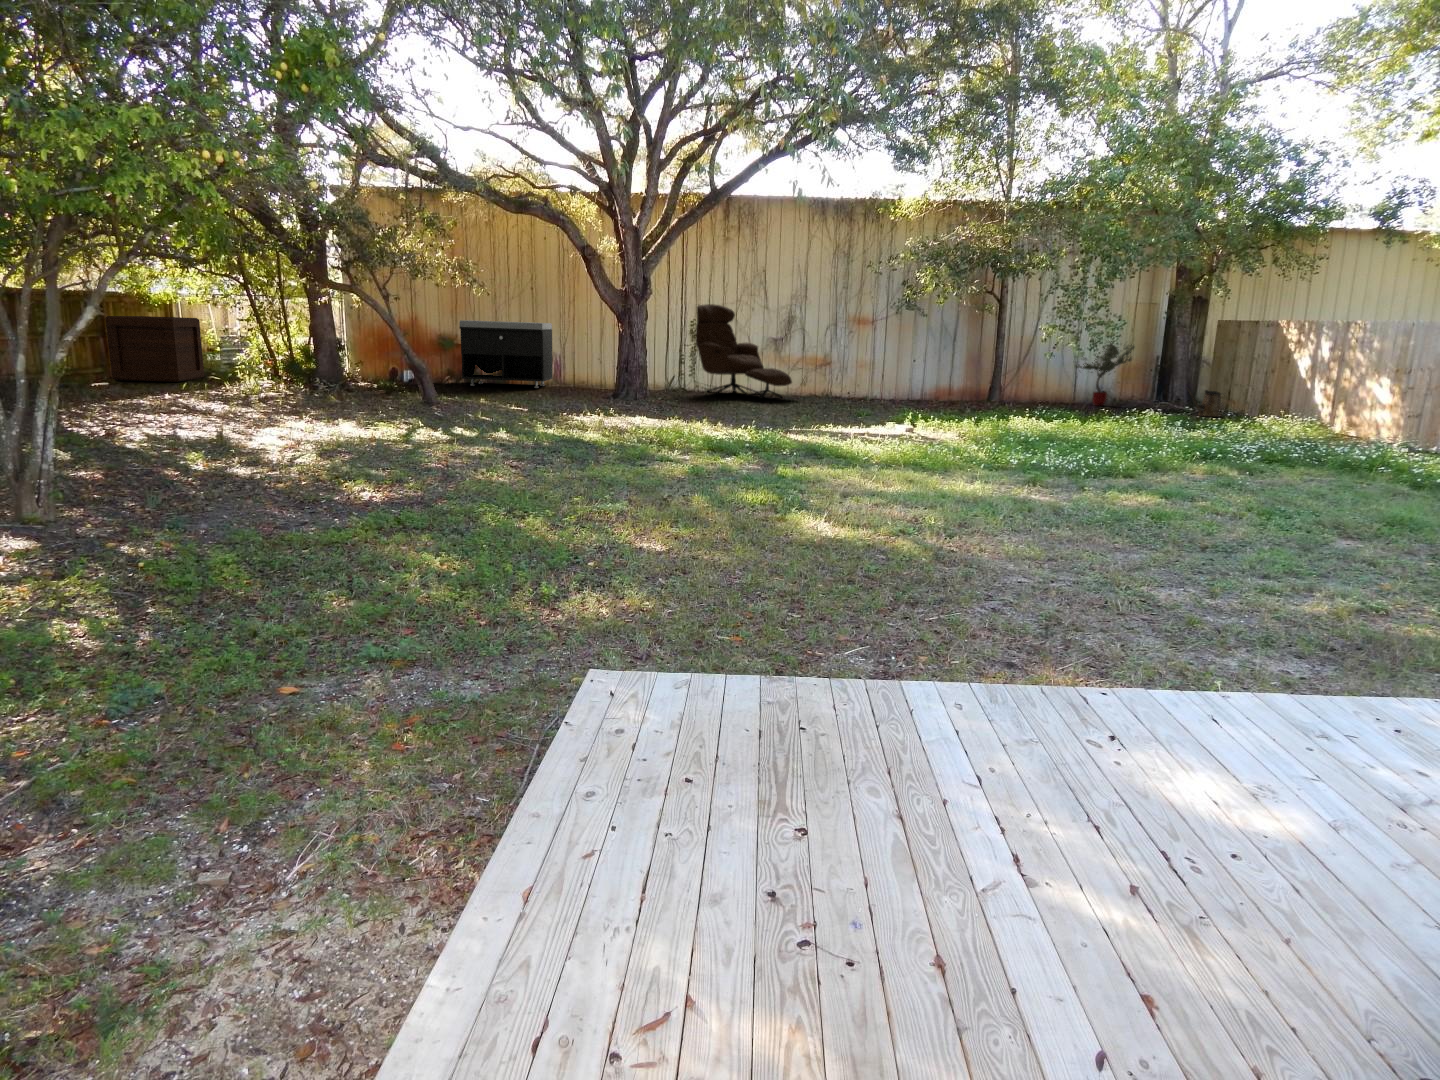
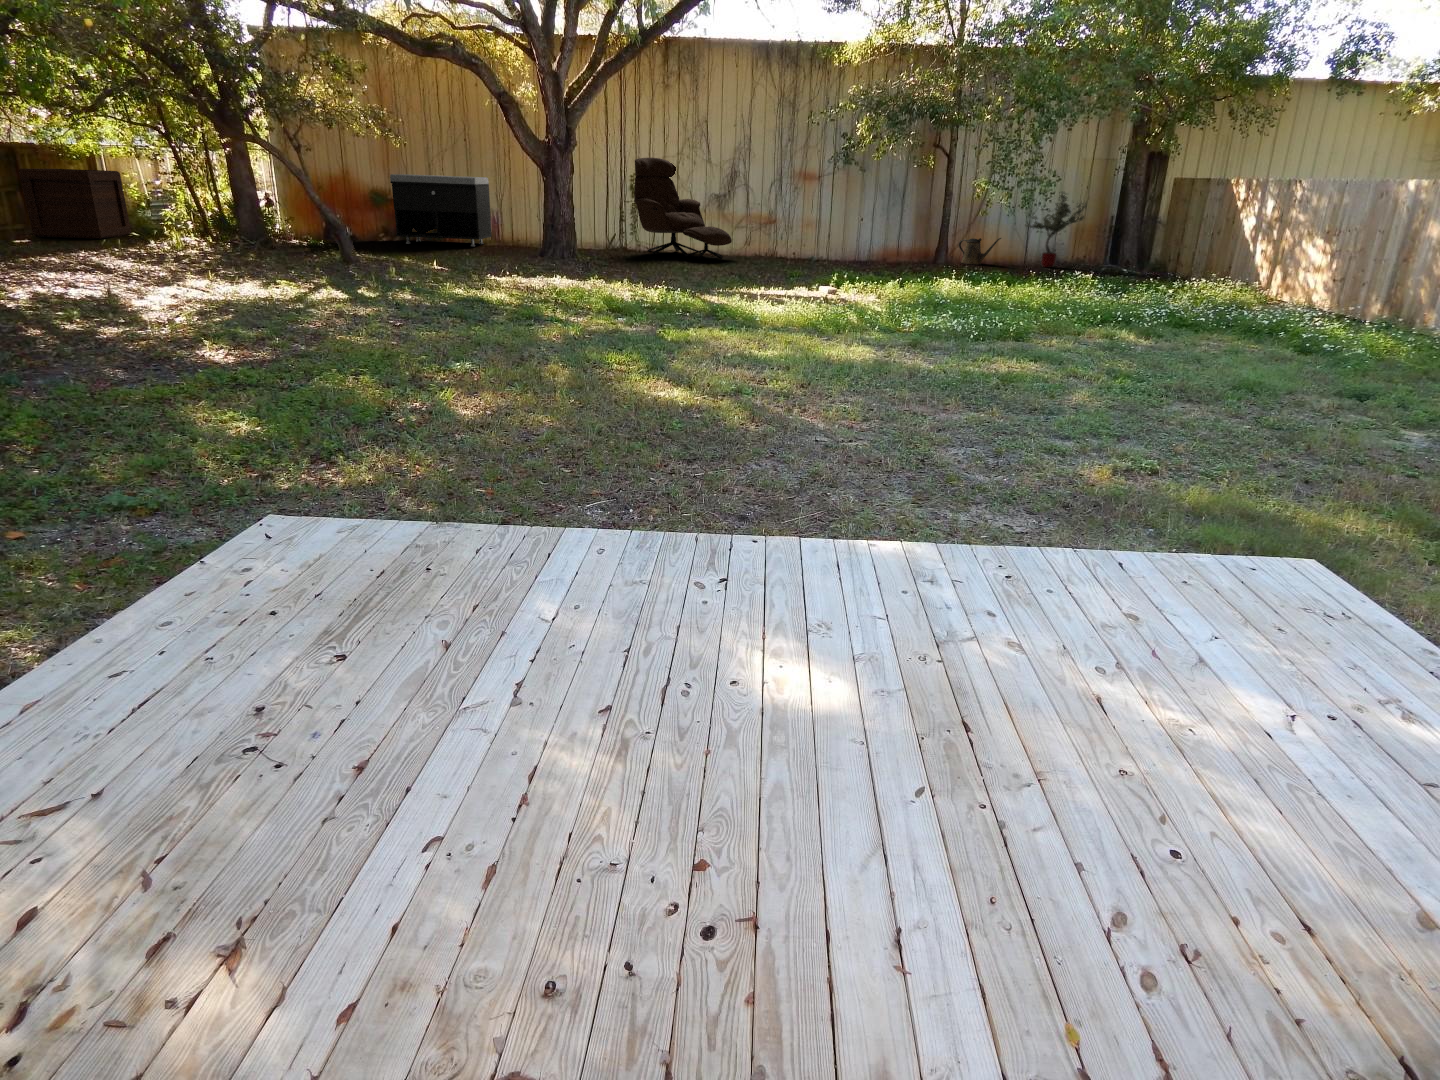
watering can: present [1186,388,1222,417] -> present [959,238,1001,265]

